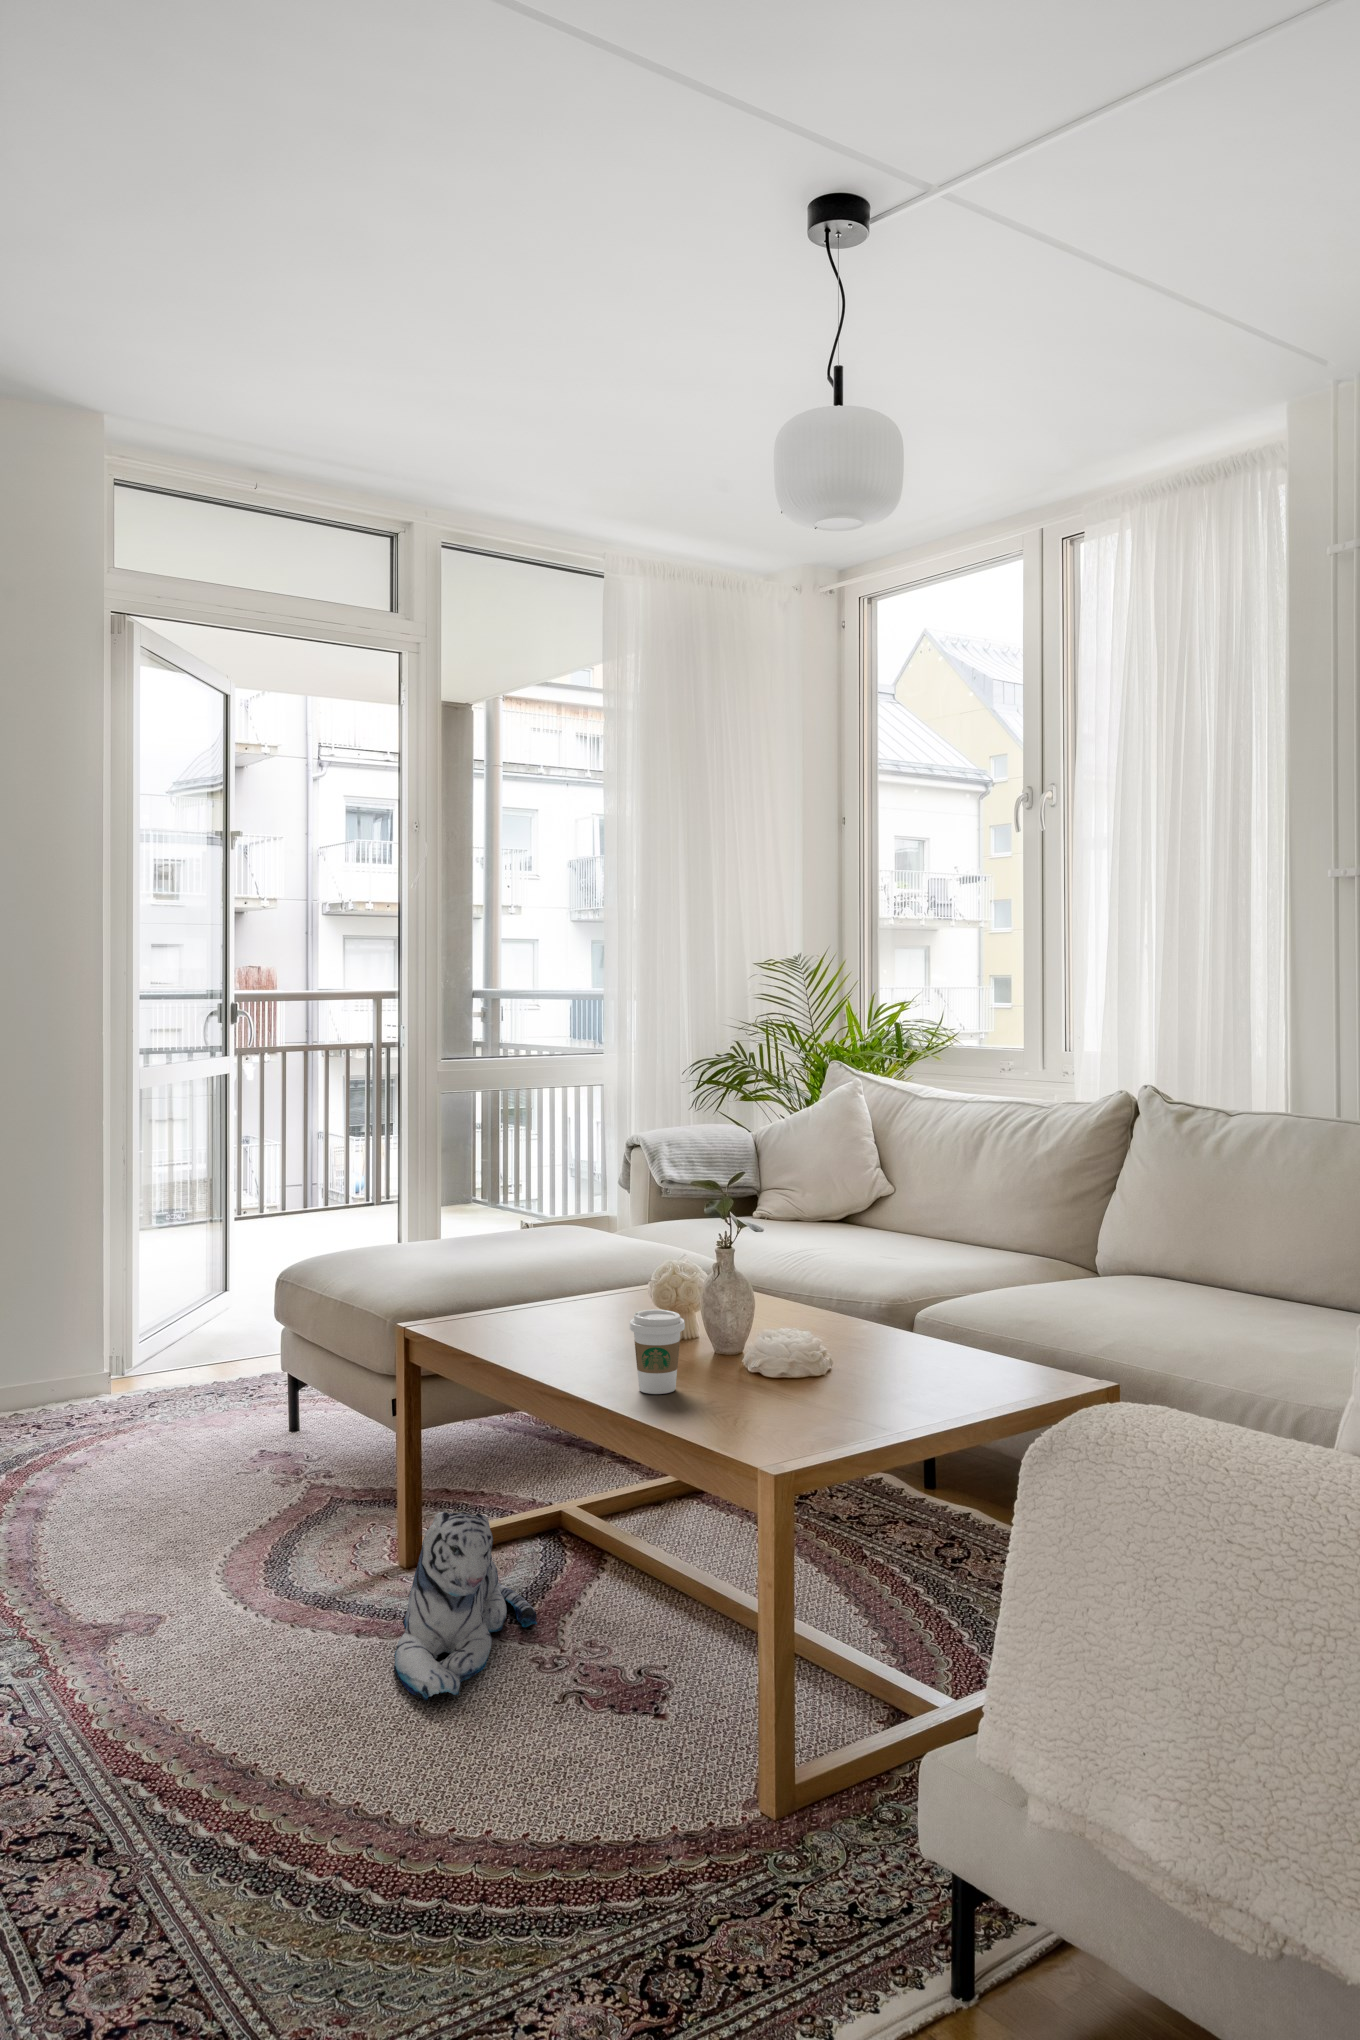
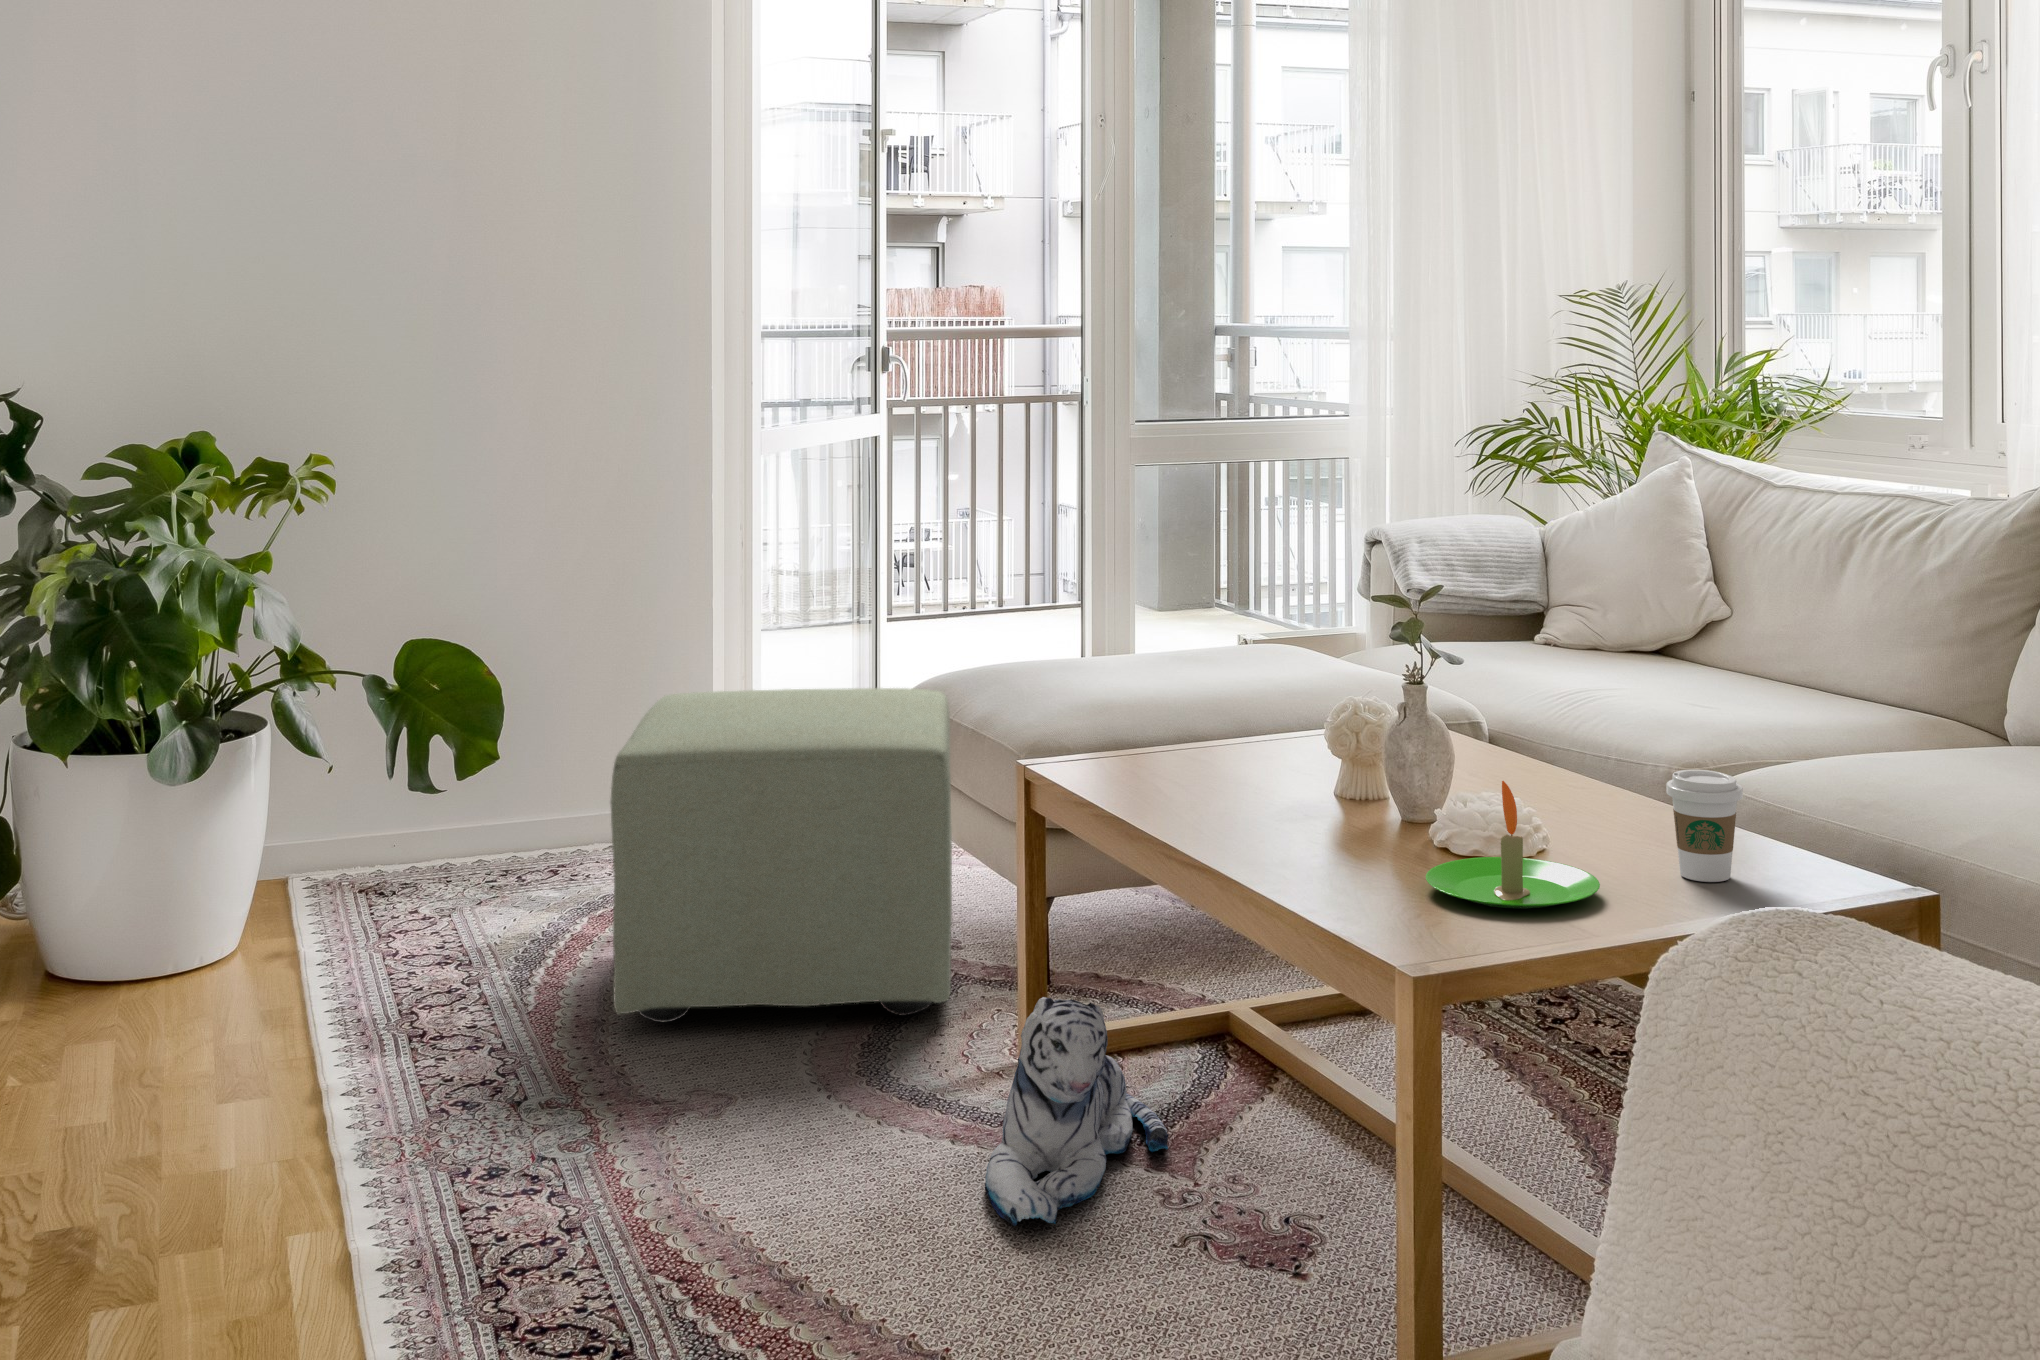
ottoman: none [44,1271,337,1558] -> present [610,688,952,1022]
coffee cup: present [630,1309,685,1394] -> present [1666,770,1743,882]
candle: none [751,1319,881,1415] -> present [1426,781,1600,909]

